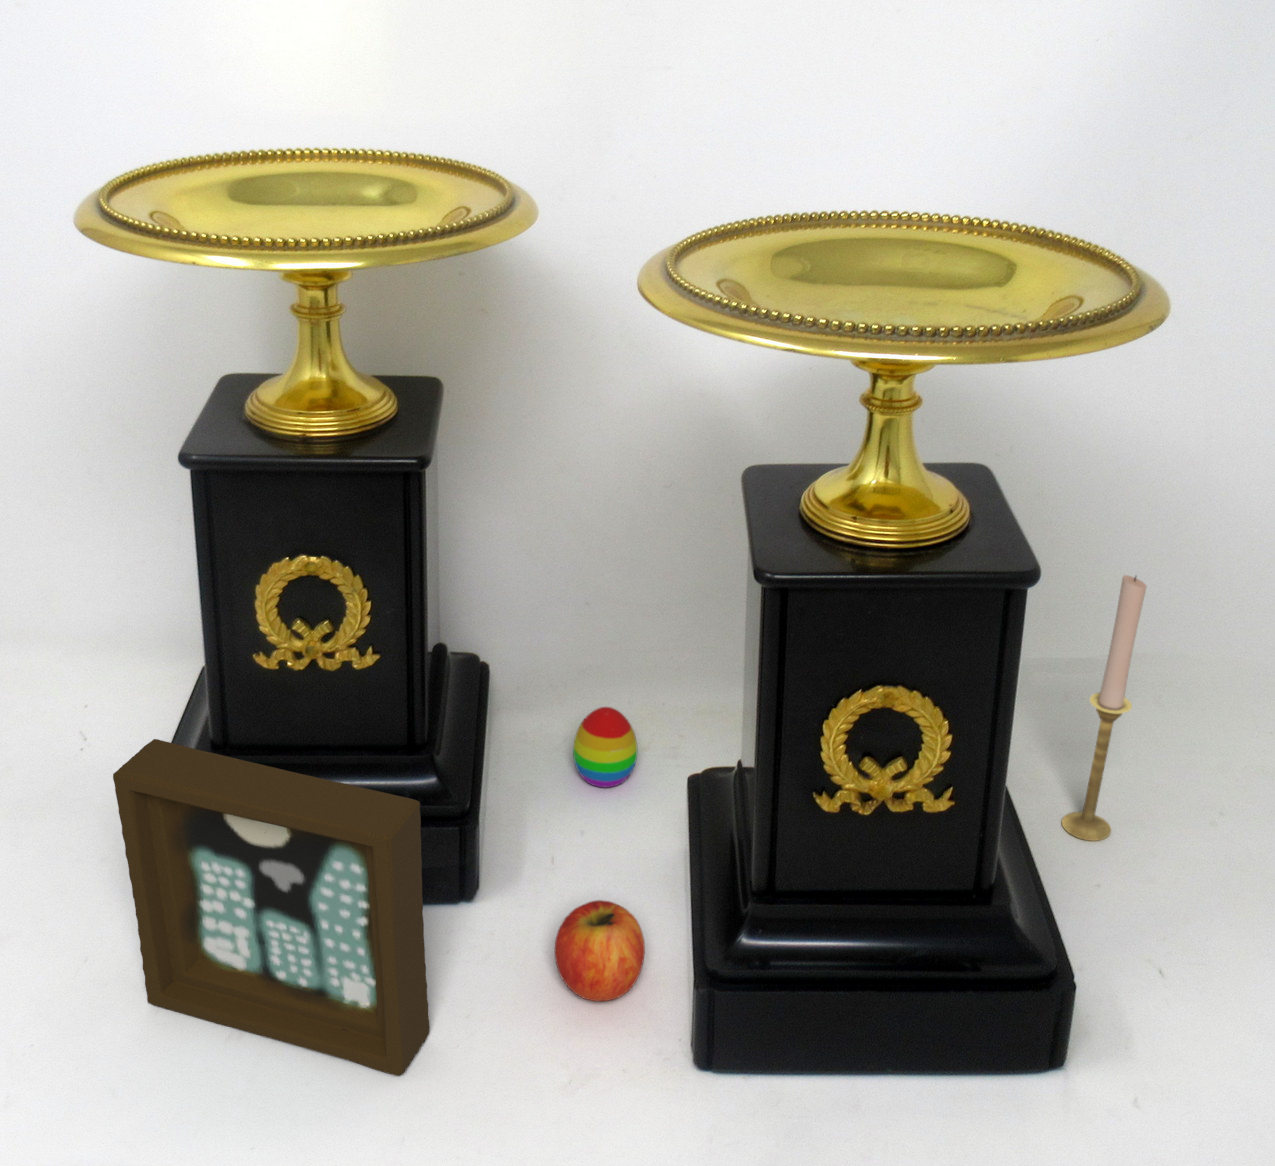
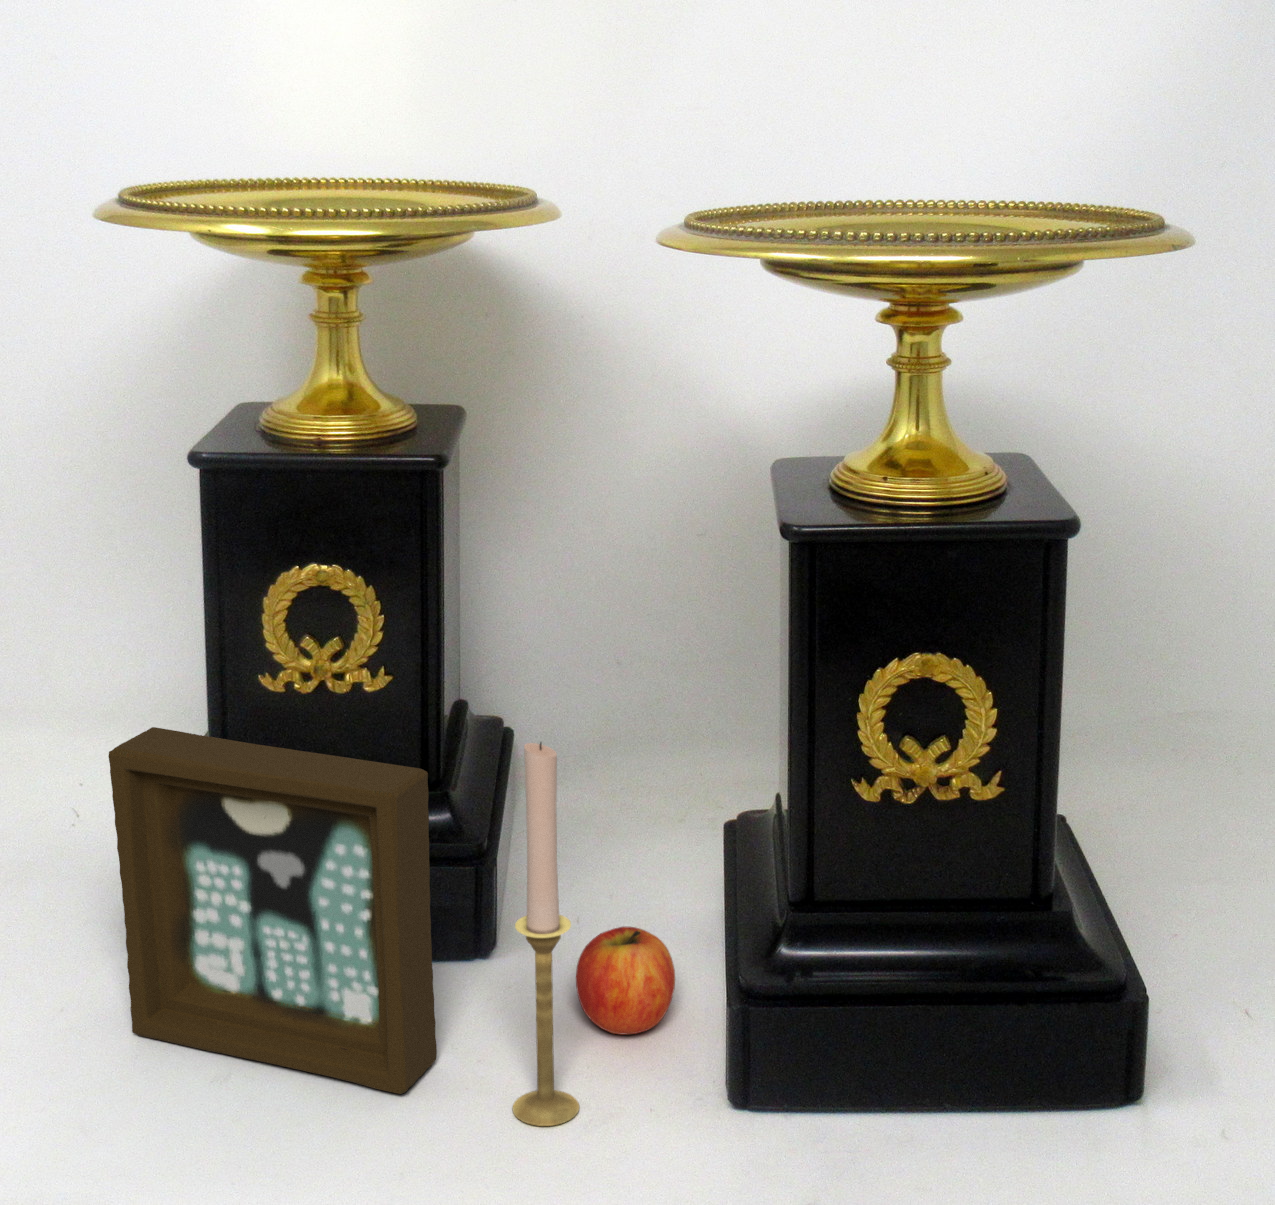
candlestick: present [1062,575,1147,841] -> present [513,742,579,1126]
decorative egg: present [573,707,637,787] -> none [605,768,676,859]

